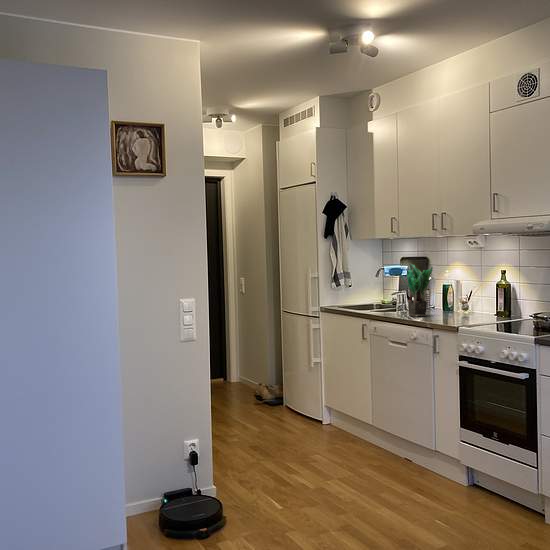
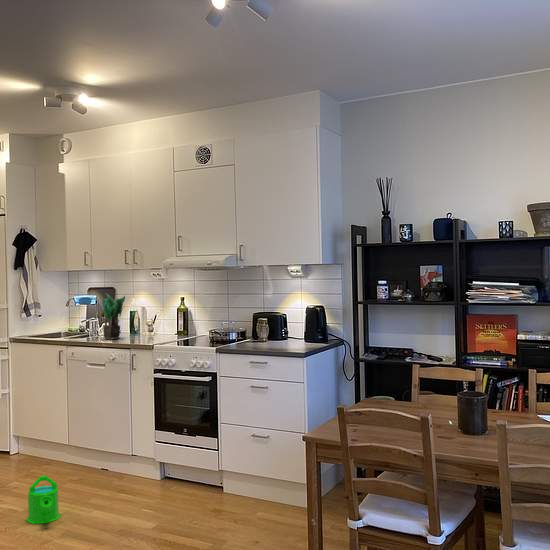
watering can: none [307,464,344,517] -> present [26,476,61,524]

